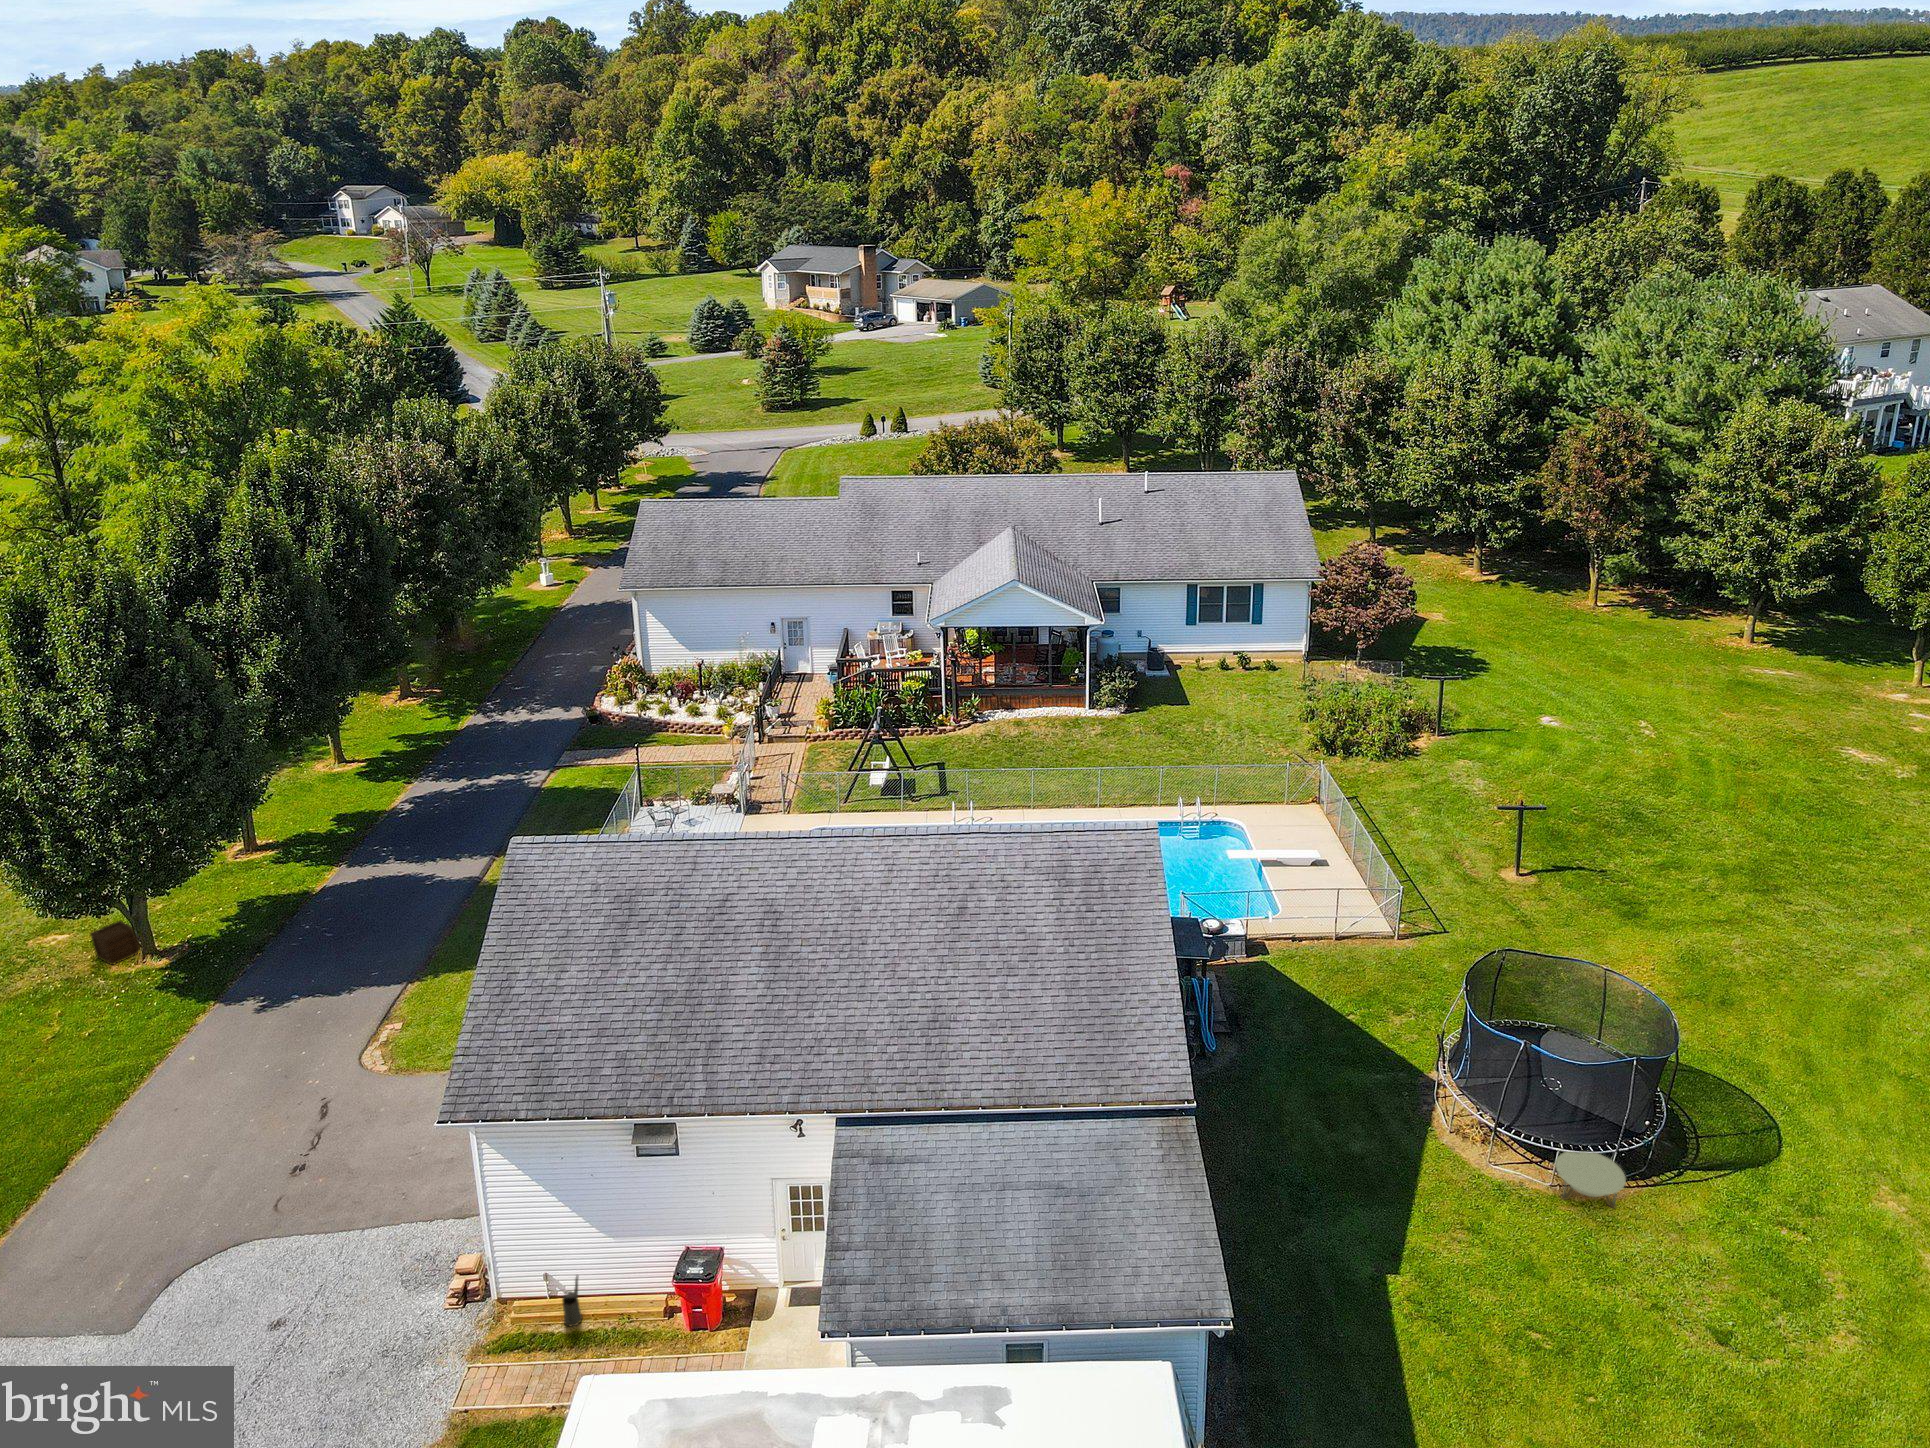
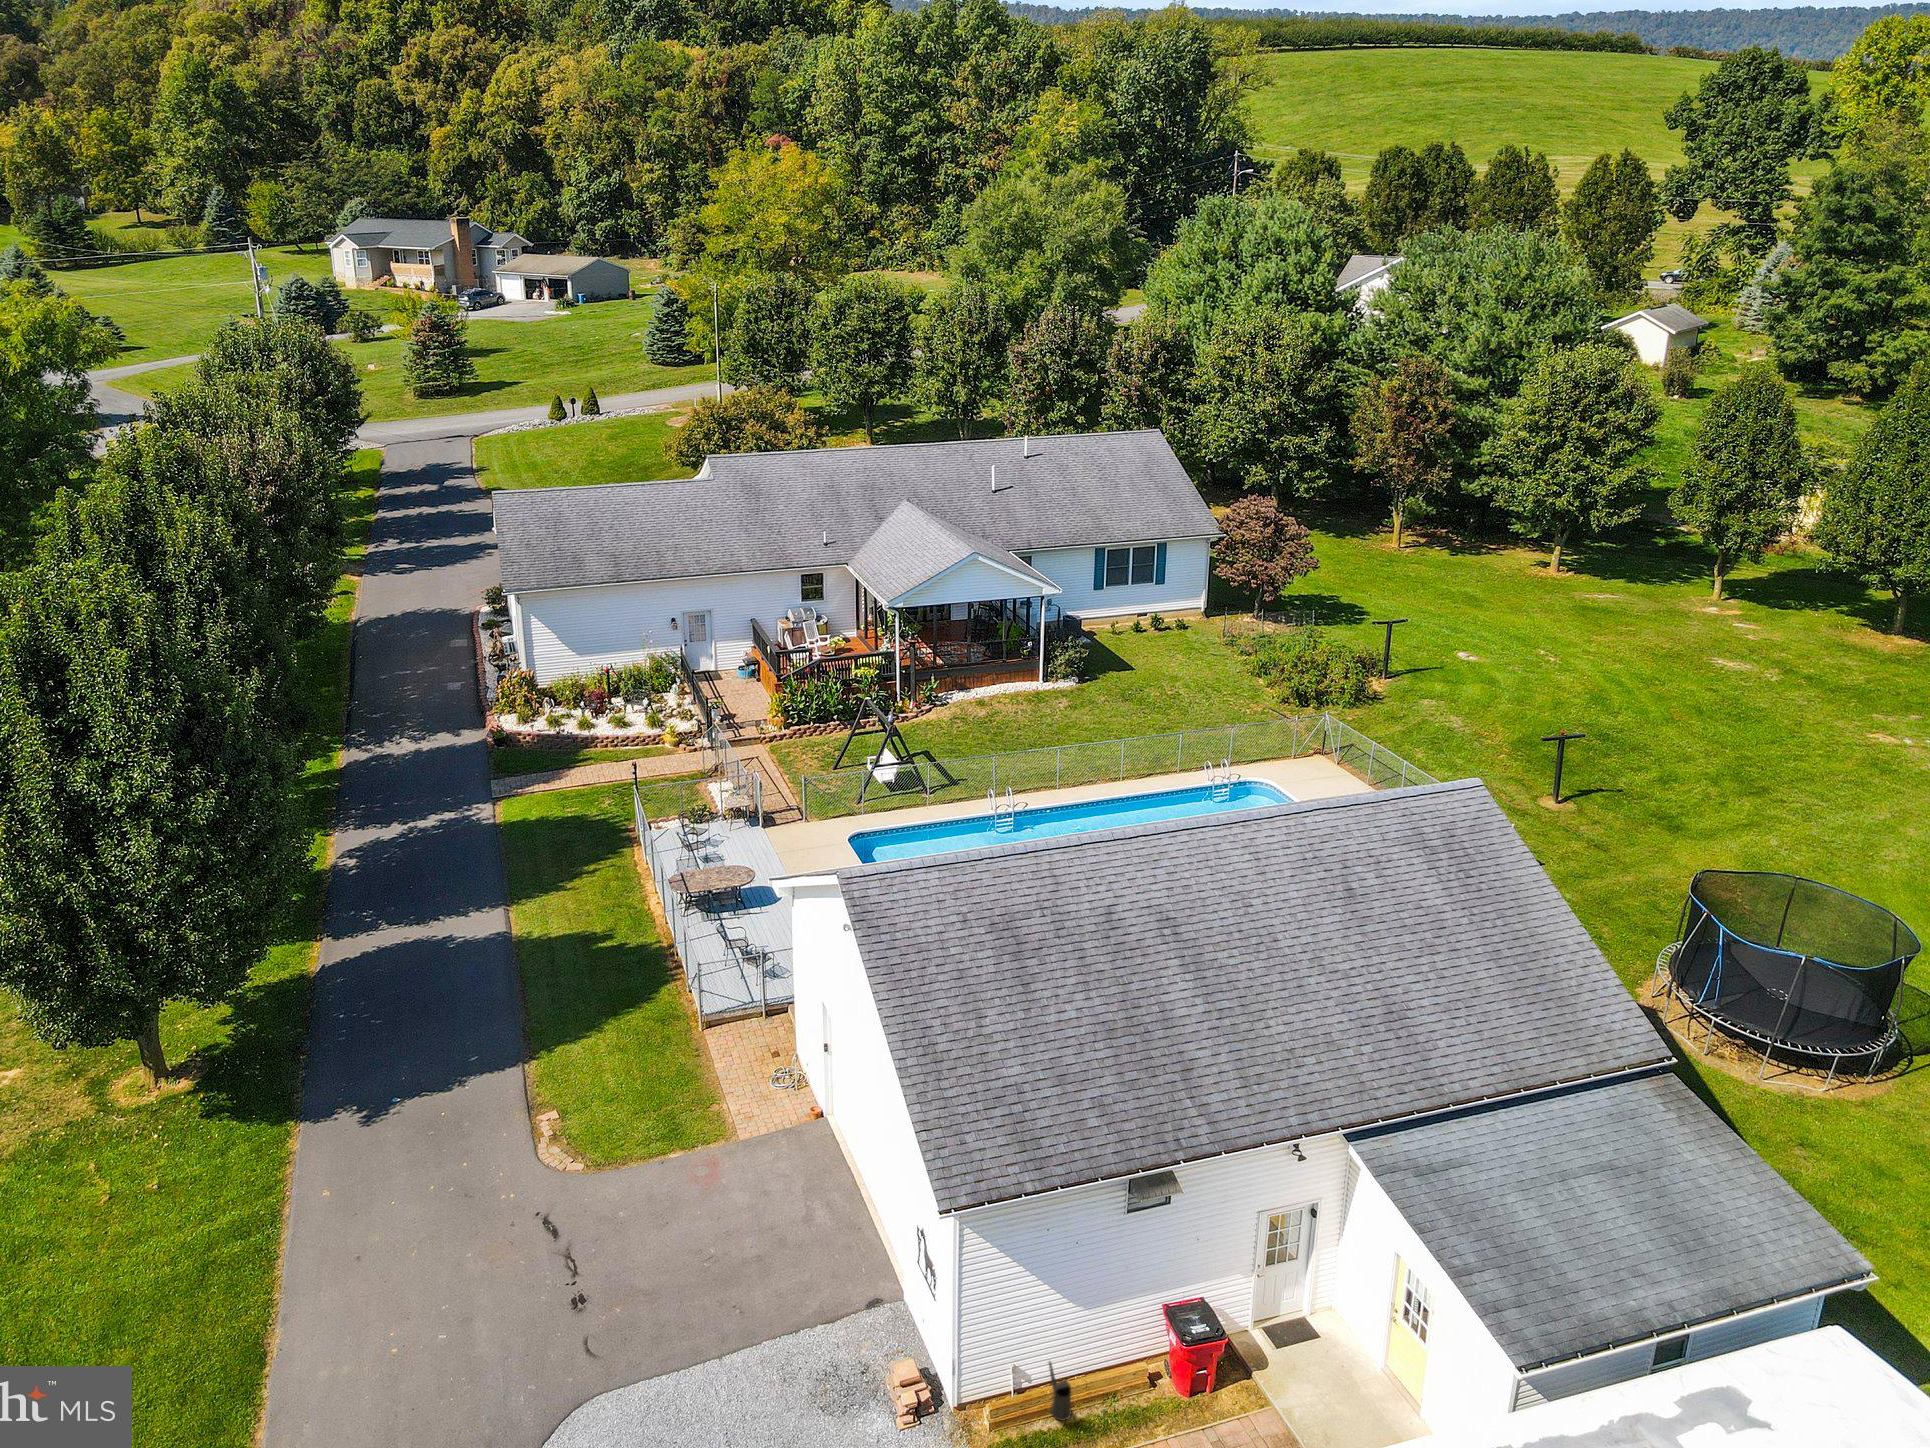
wooden crate: present [91,921,140,965] -> none [67,1047,134,1106]
round table: present [1555,1152,1626,1208] -> none [1832,1048,1905,1097]

